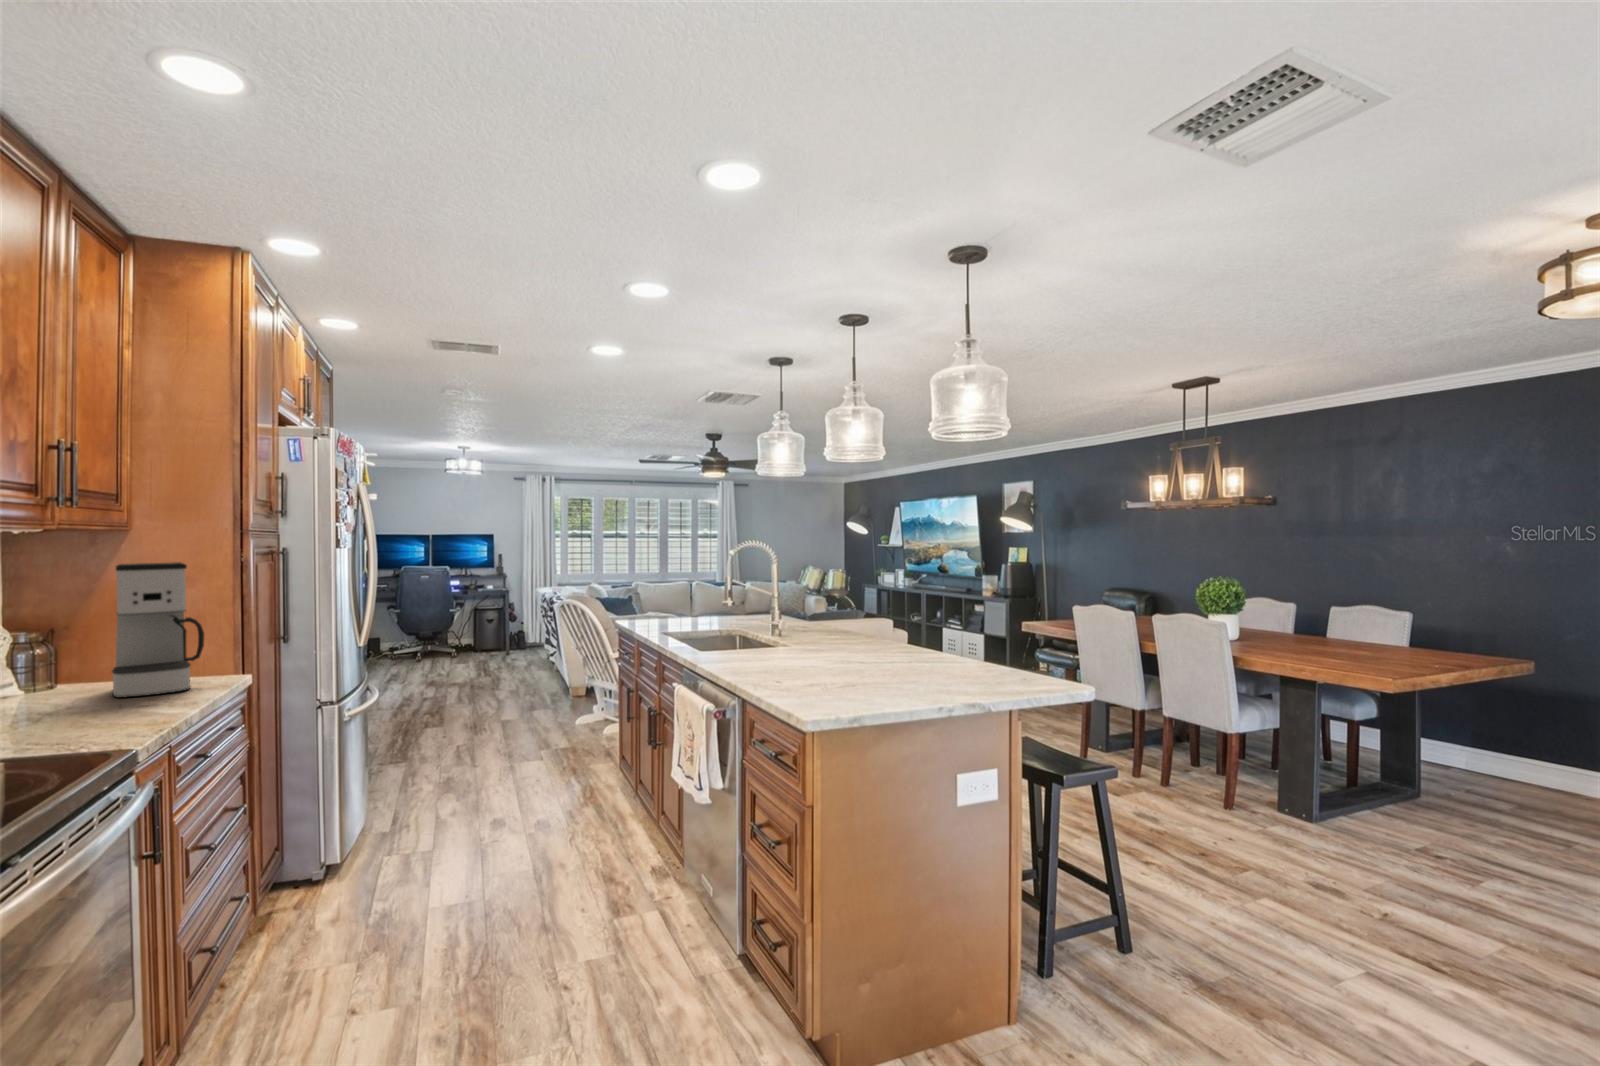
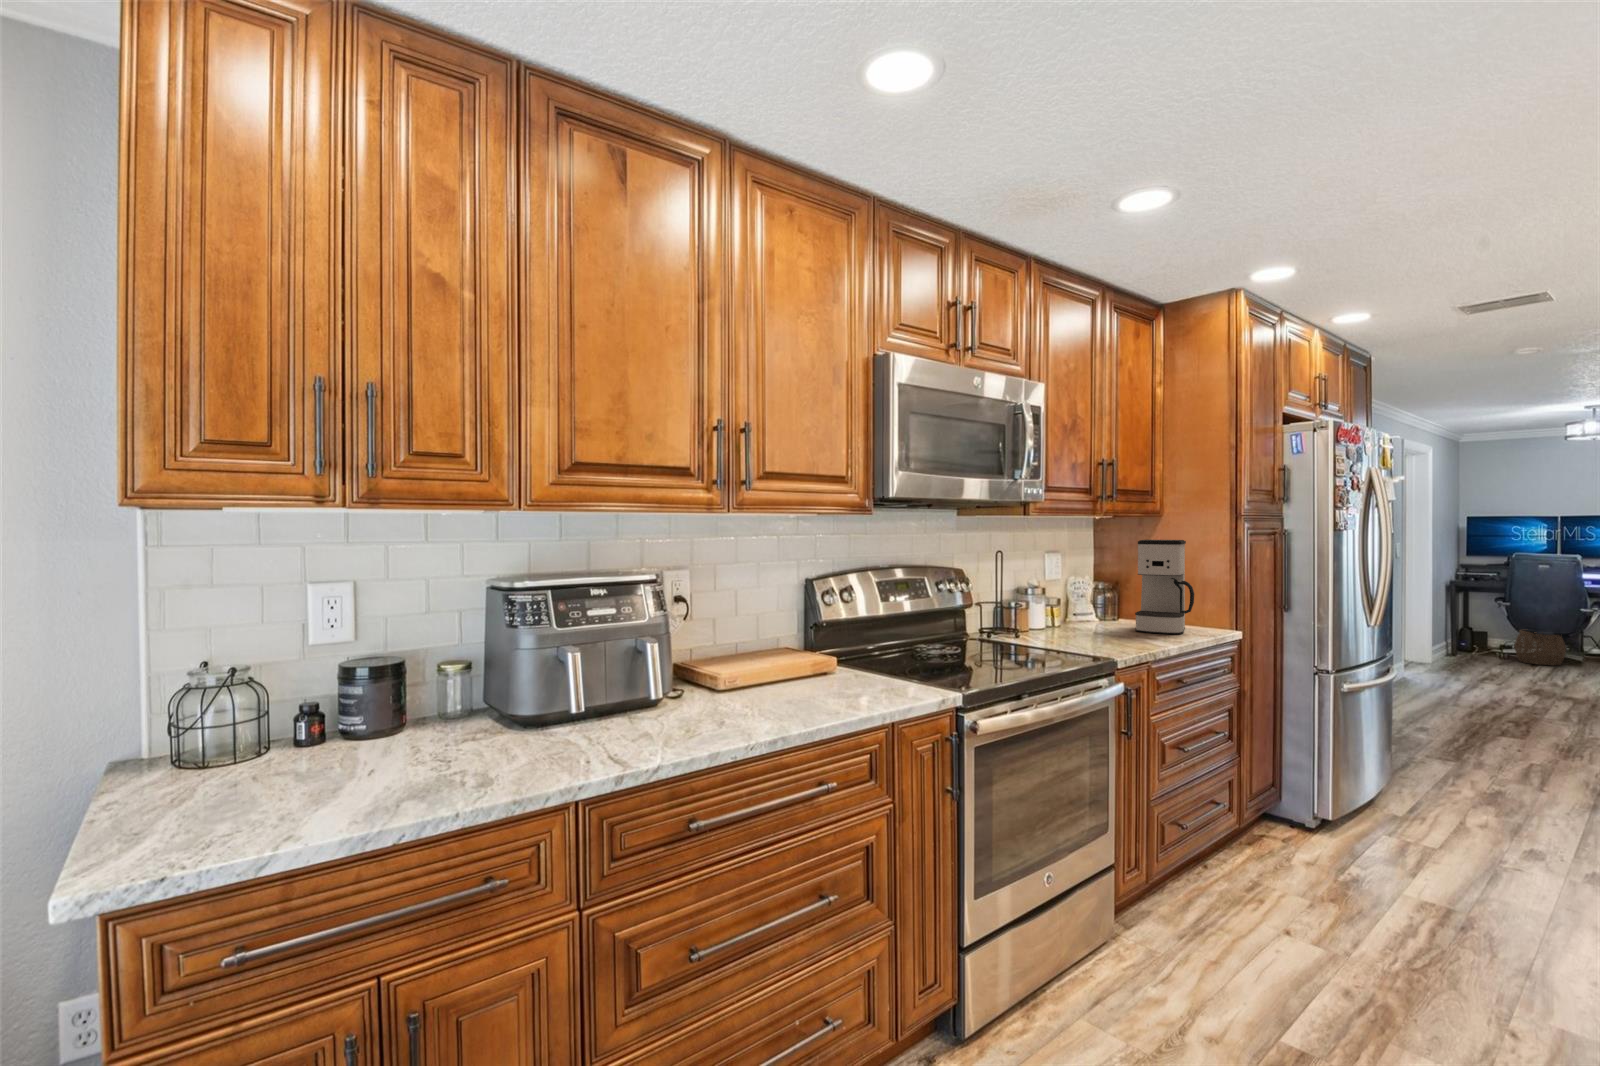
woven basket: none [403,630,439,661] -> present [1515,630,1566,666]

